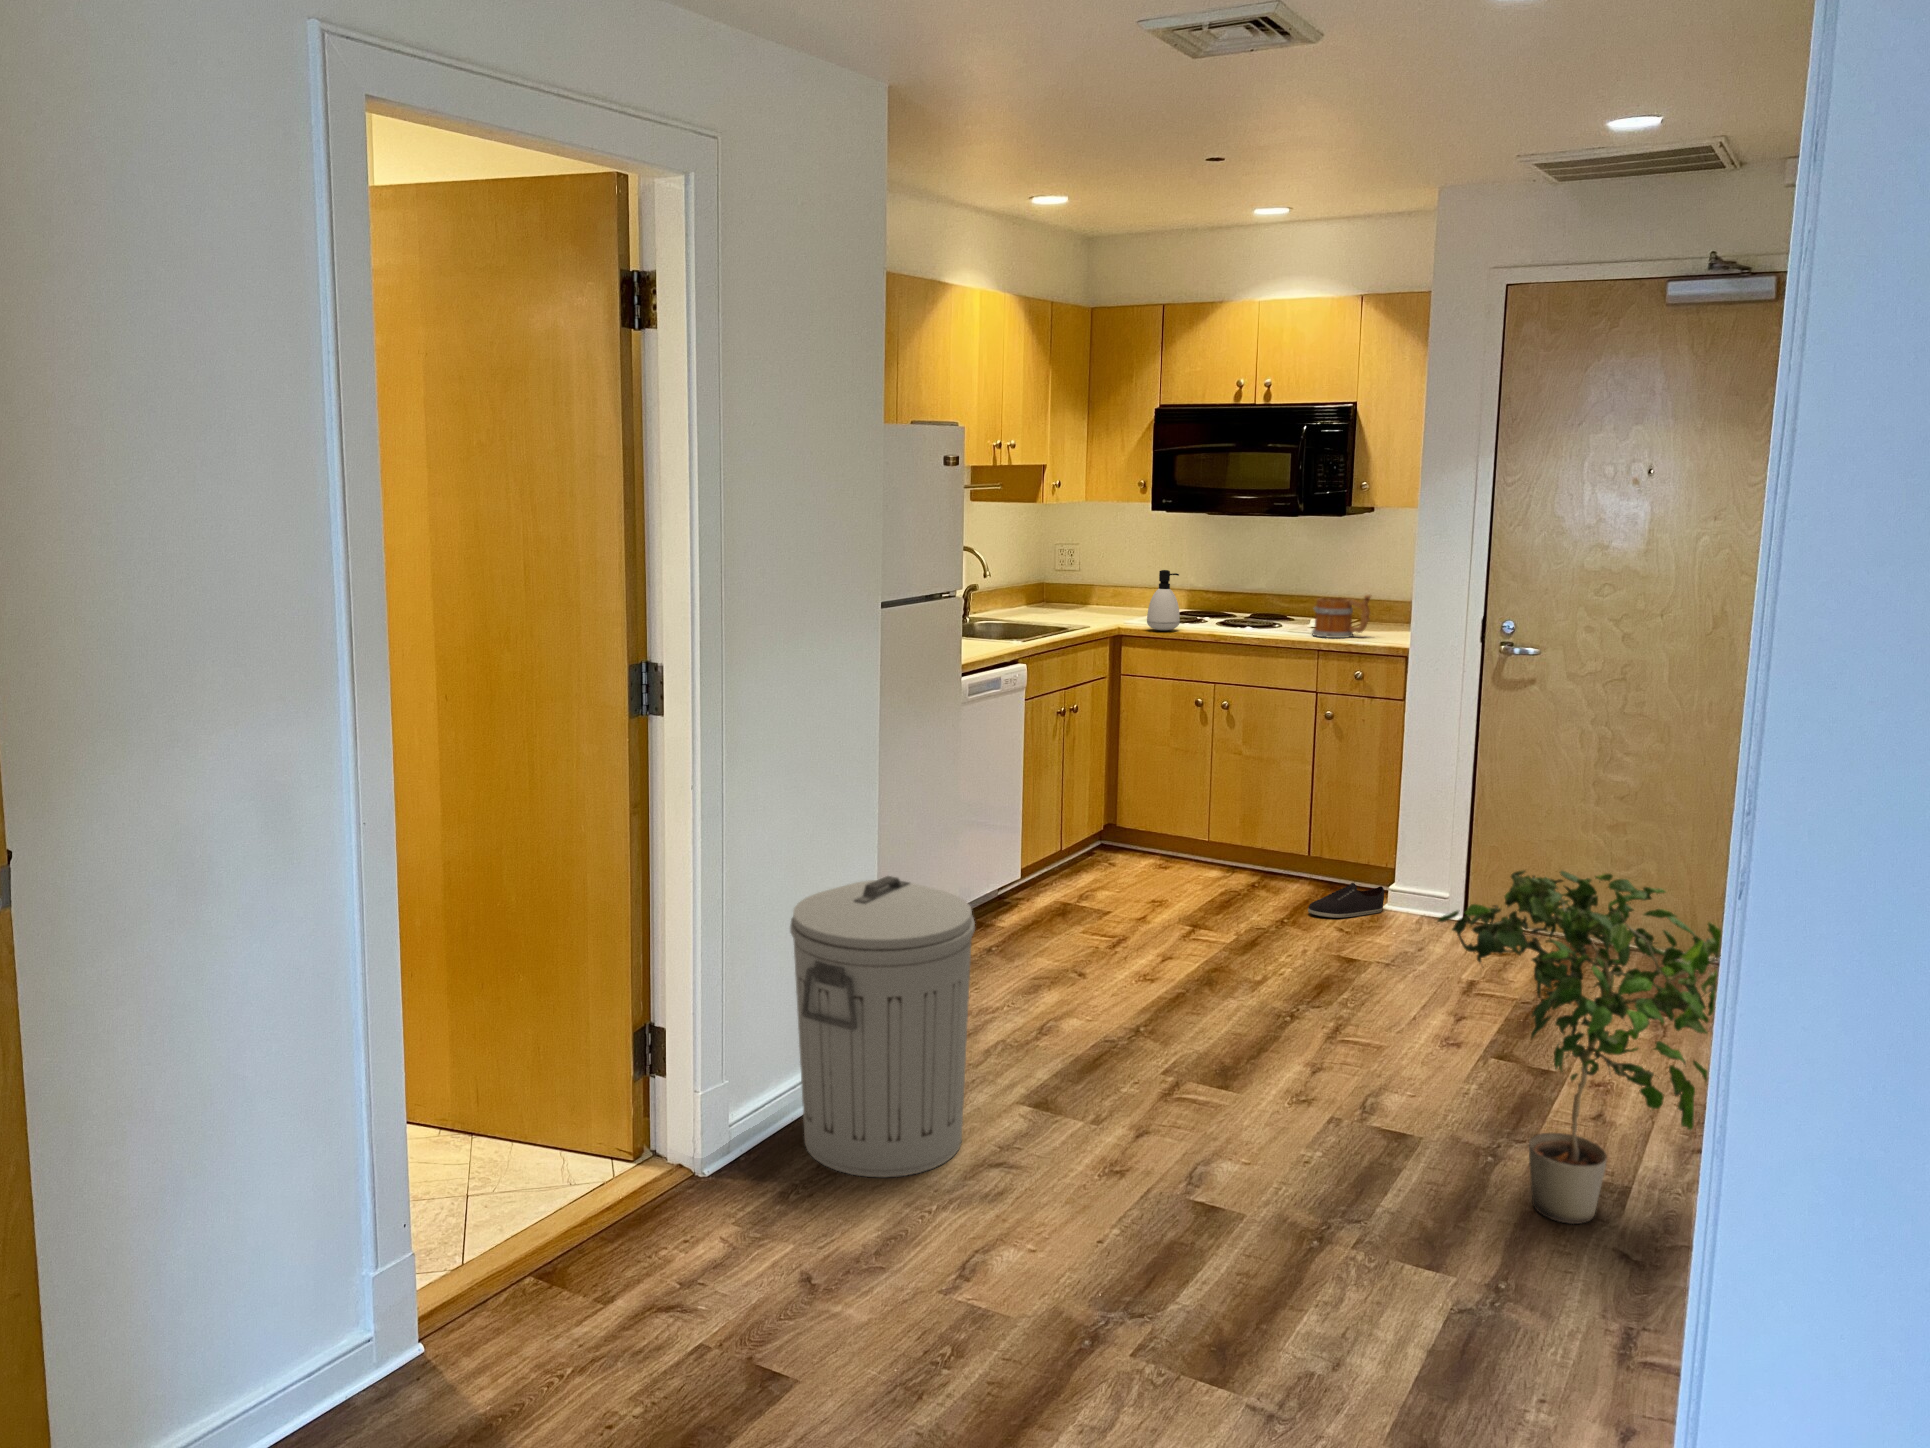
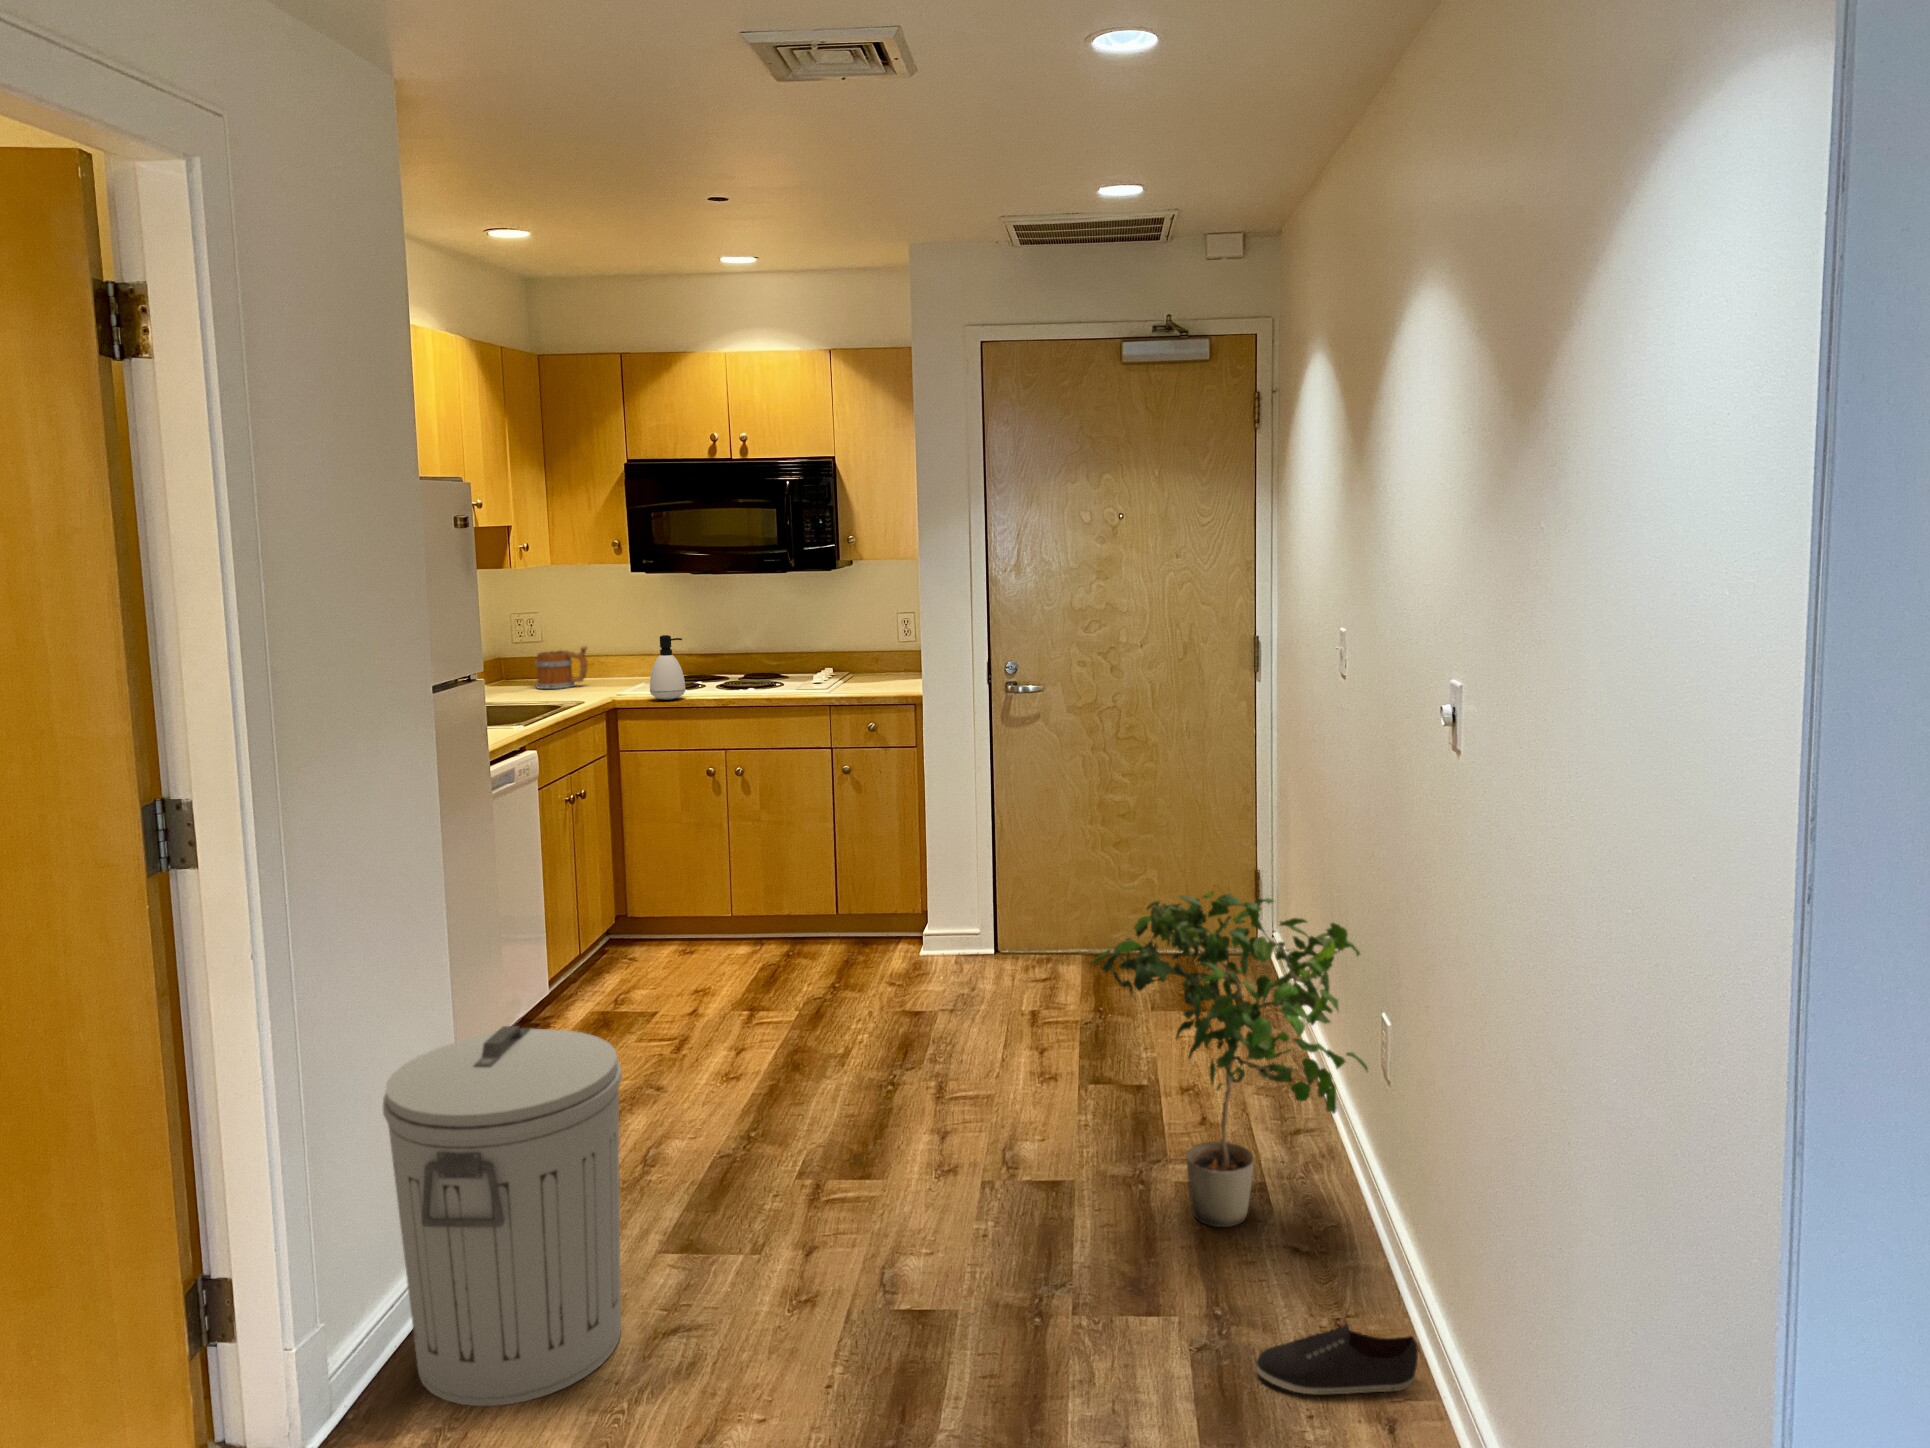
mug: present [1312,595,1371,638] -> present [536,646,588,689]
shoe: present [1308,883,1384,918] -> present [1256,1324,1418,1394]

